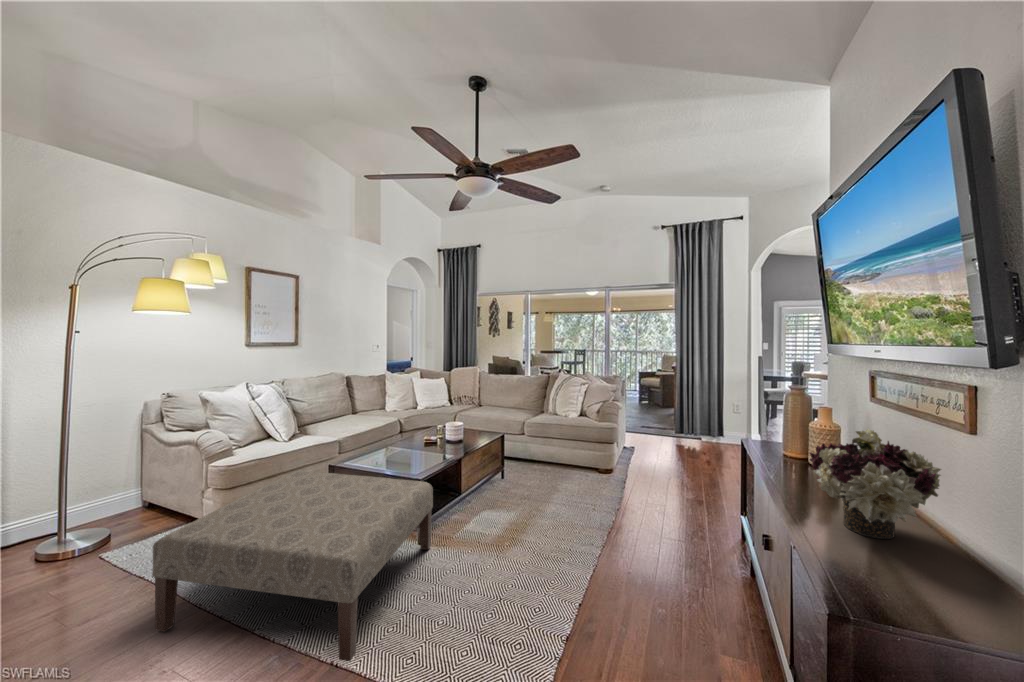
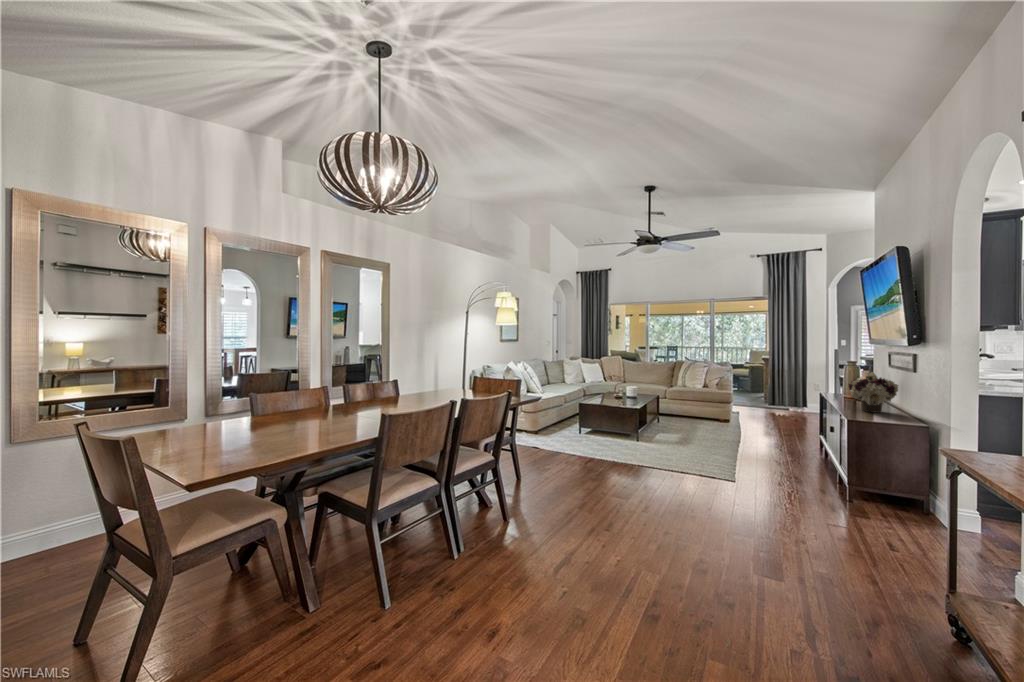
ottoman: present [152,471,433,661] -> none [548,404,643,469]

